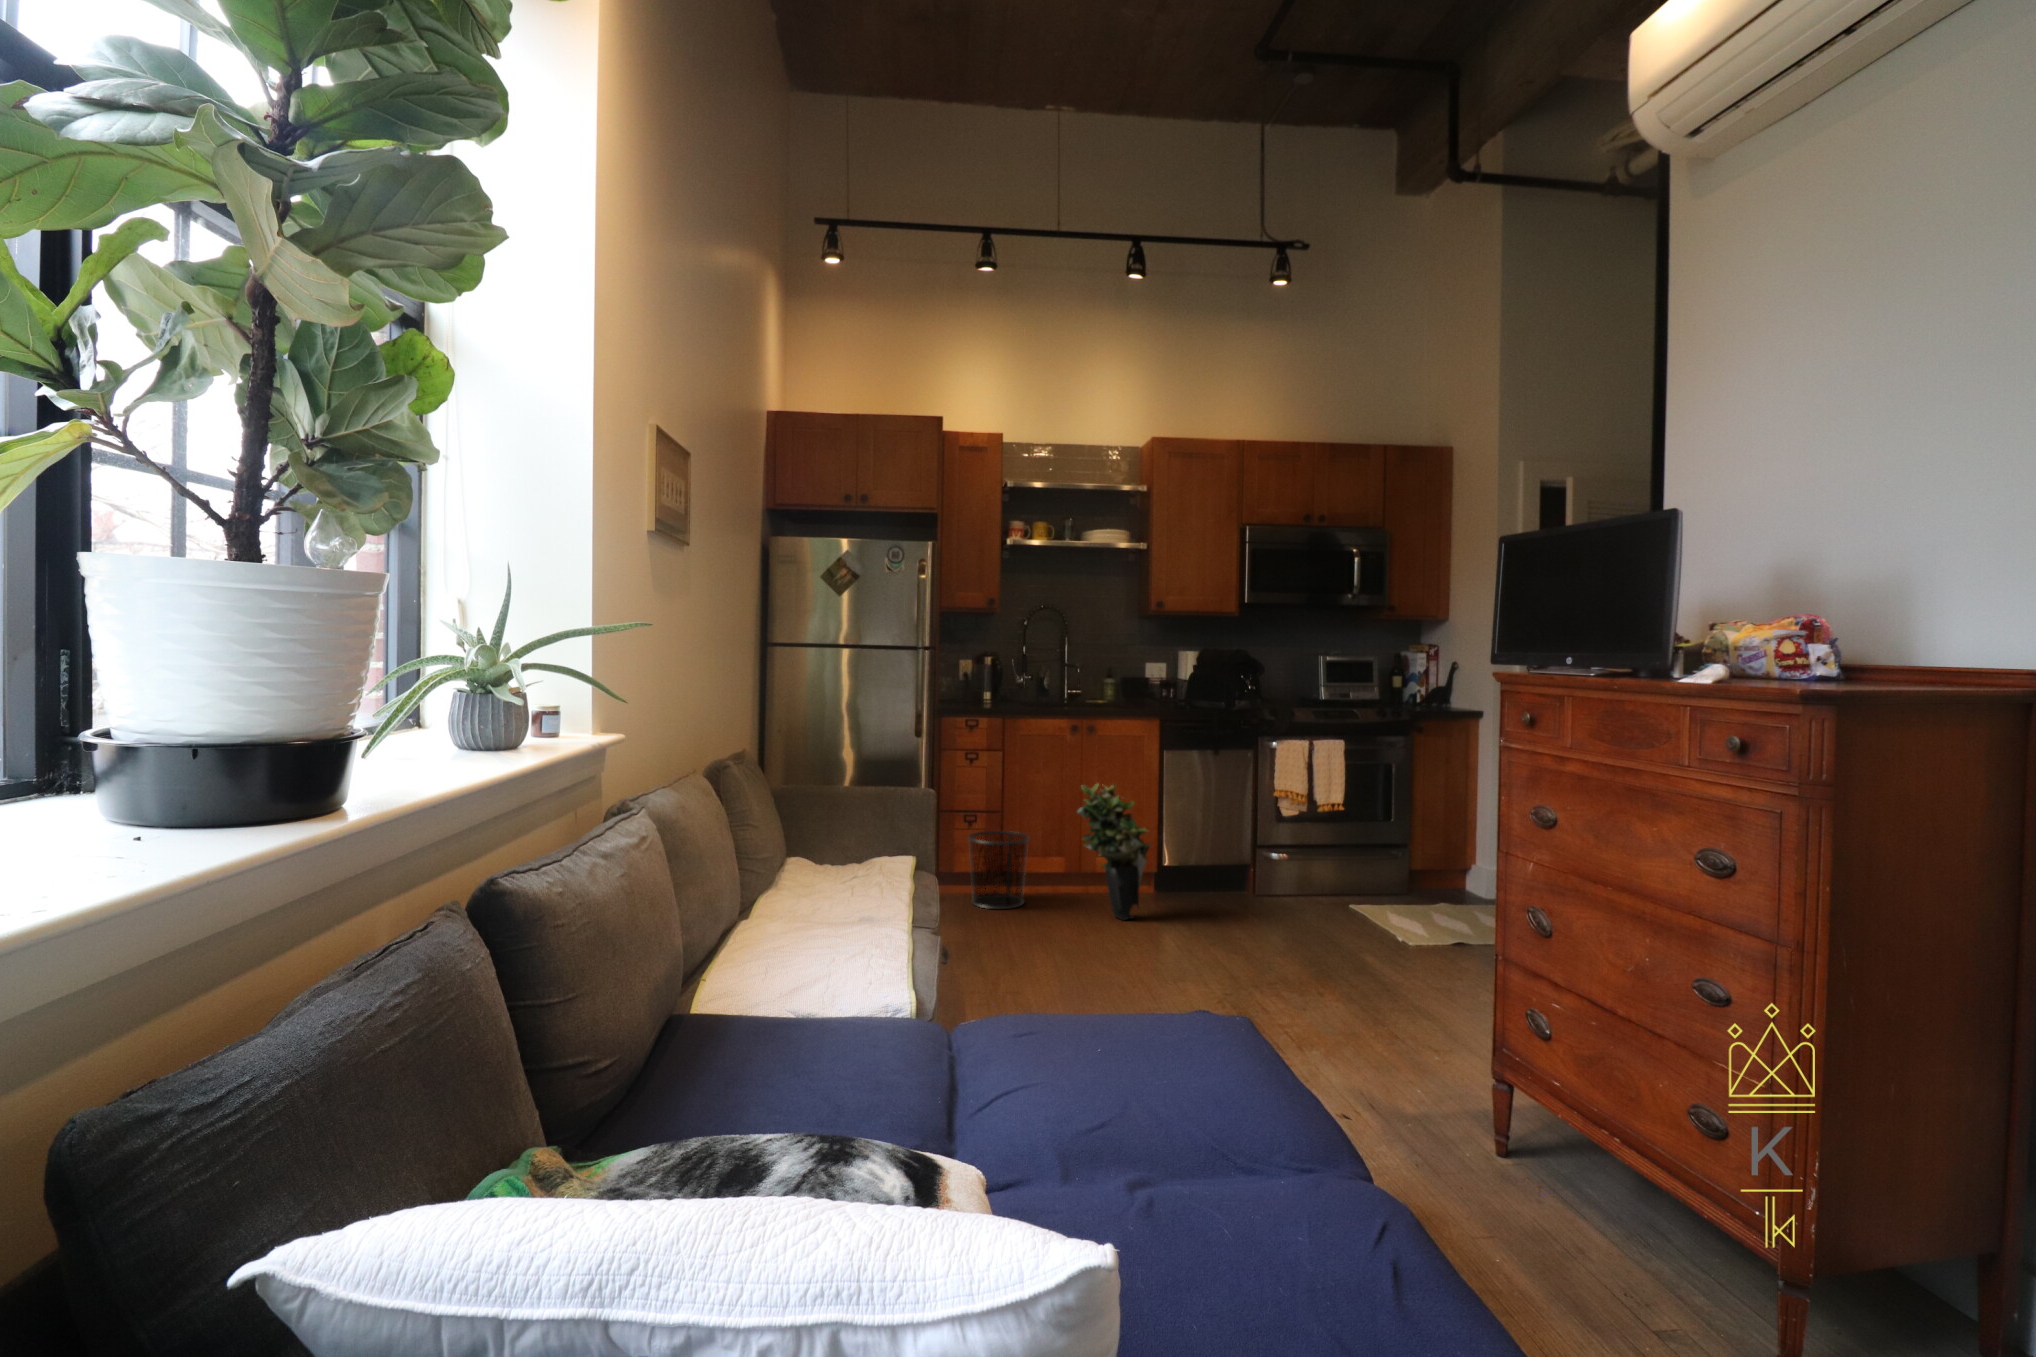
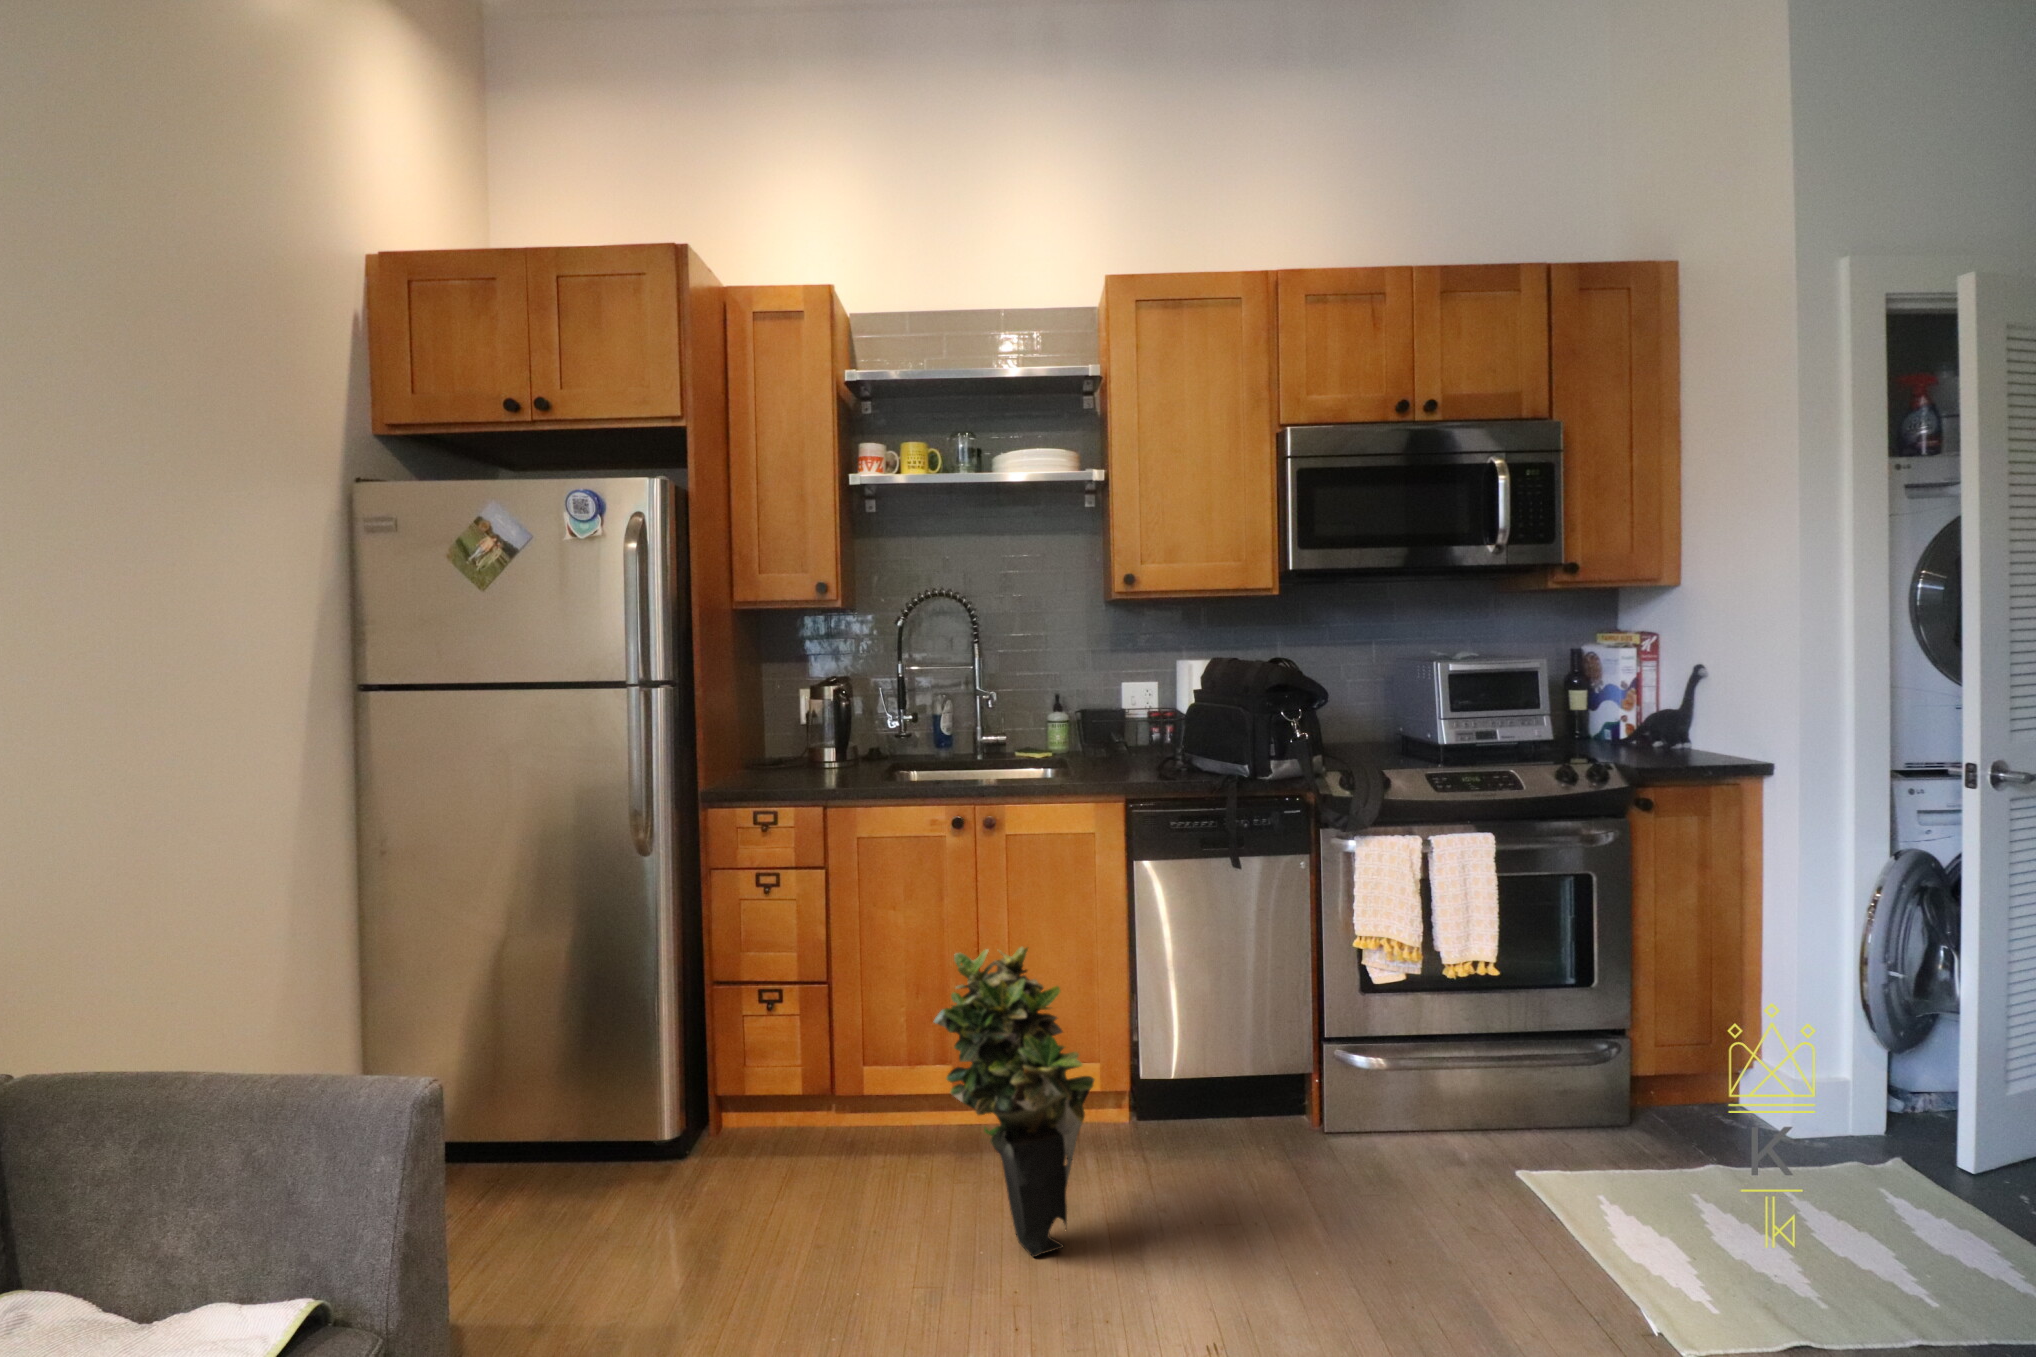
trash can: present [968,831,1029,910] -> none [737,1031,863,1211]

